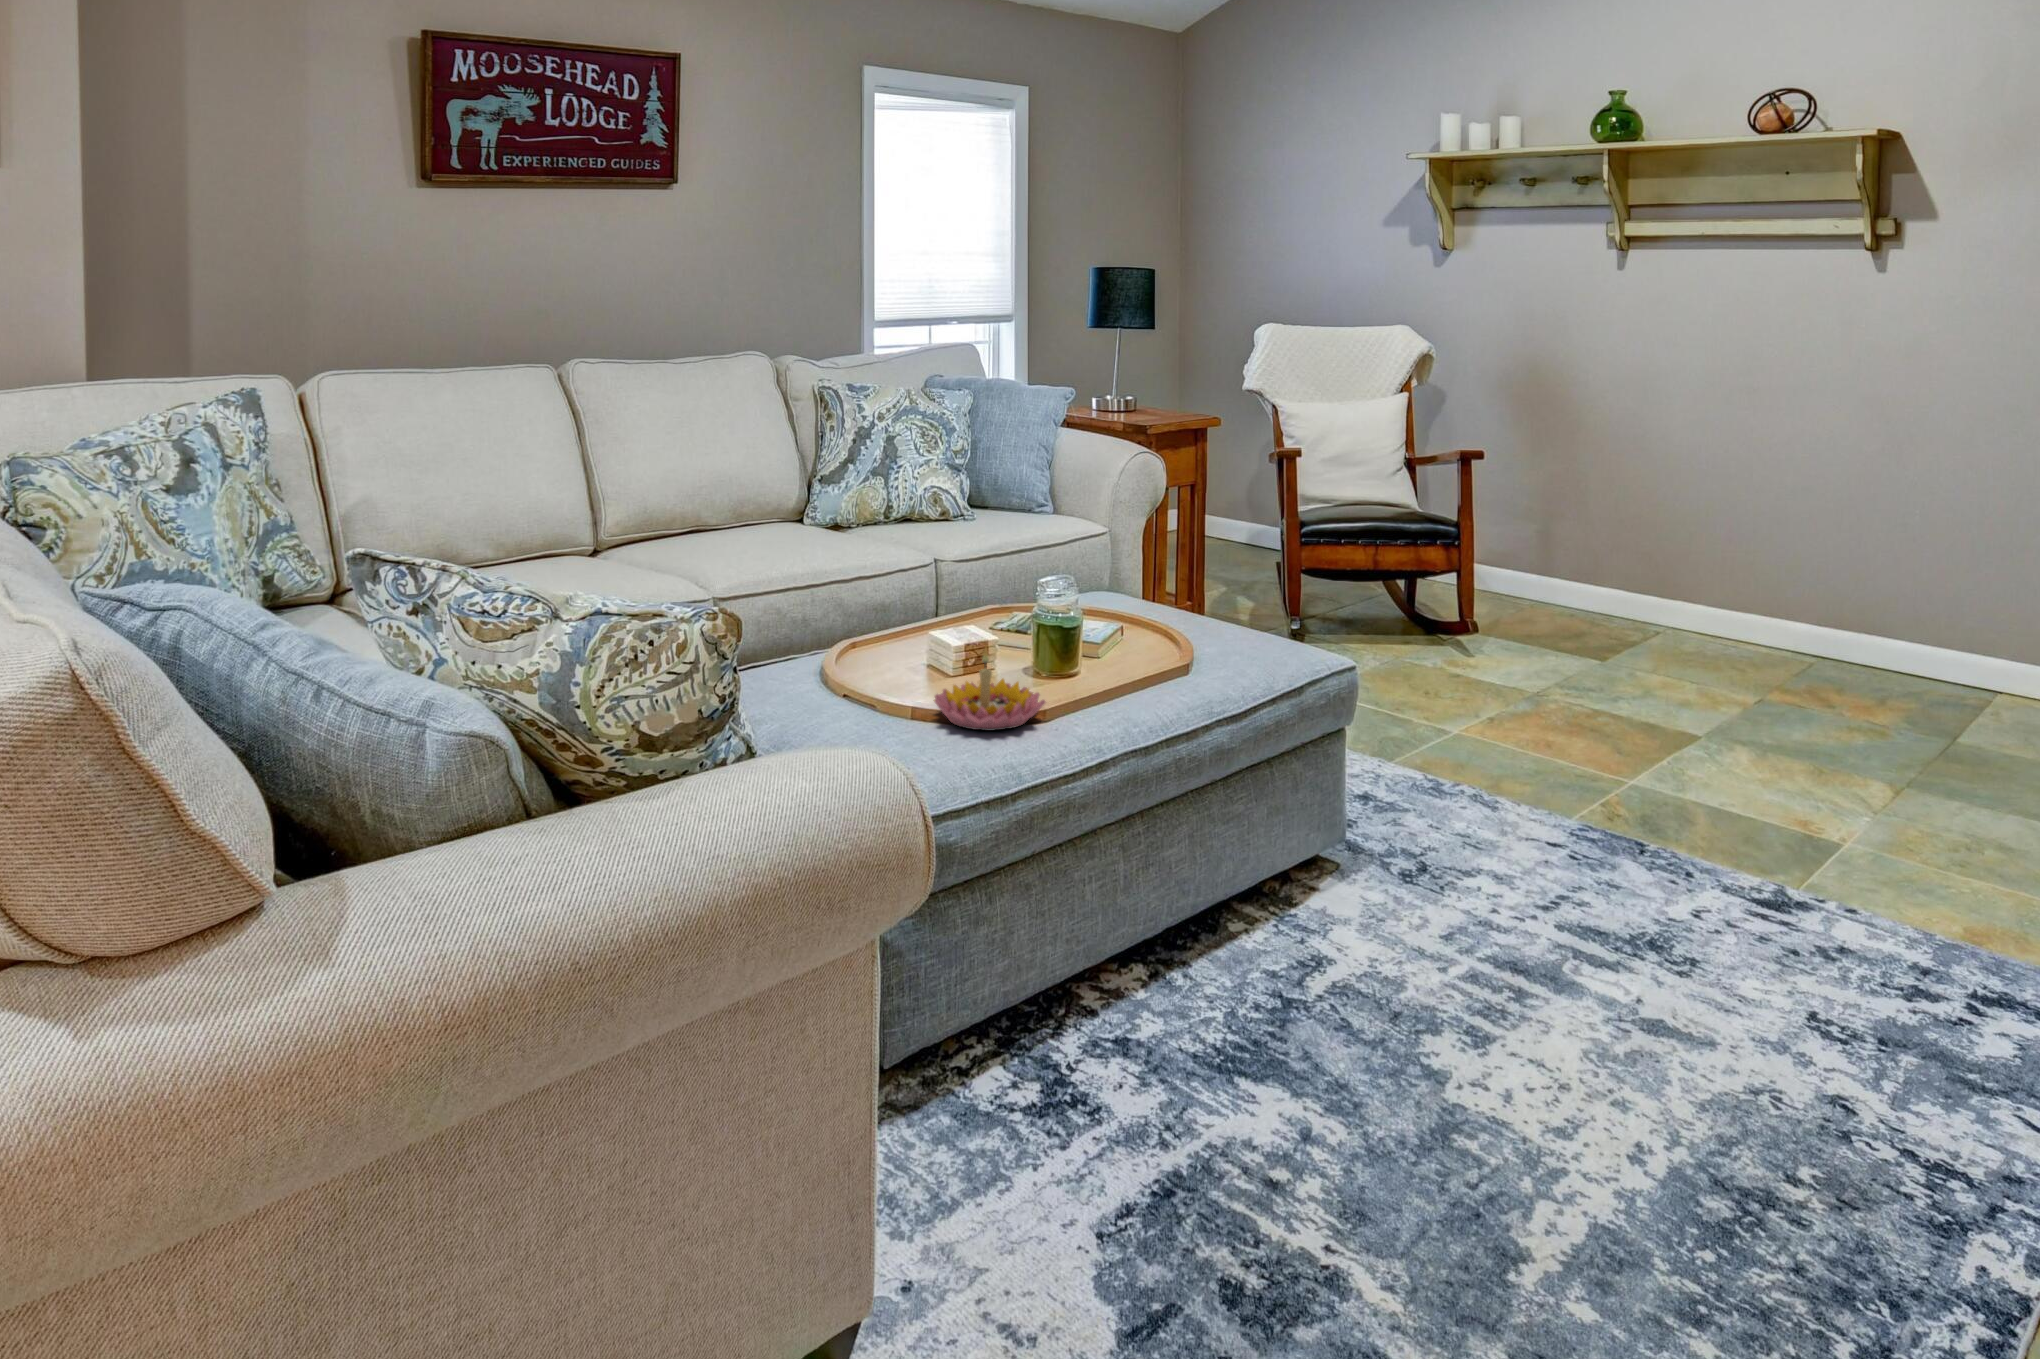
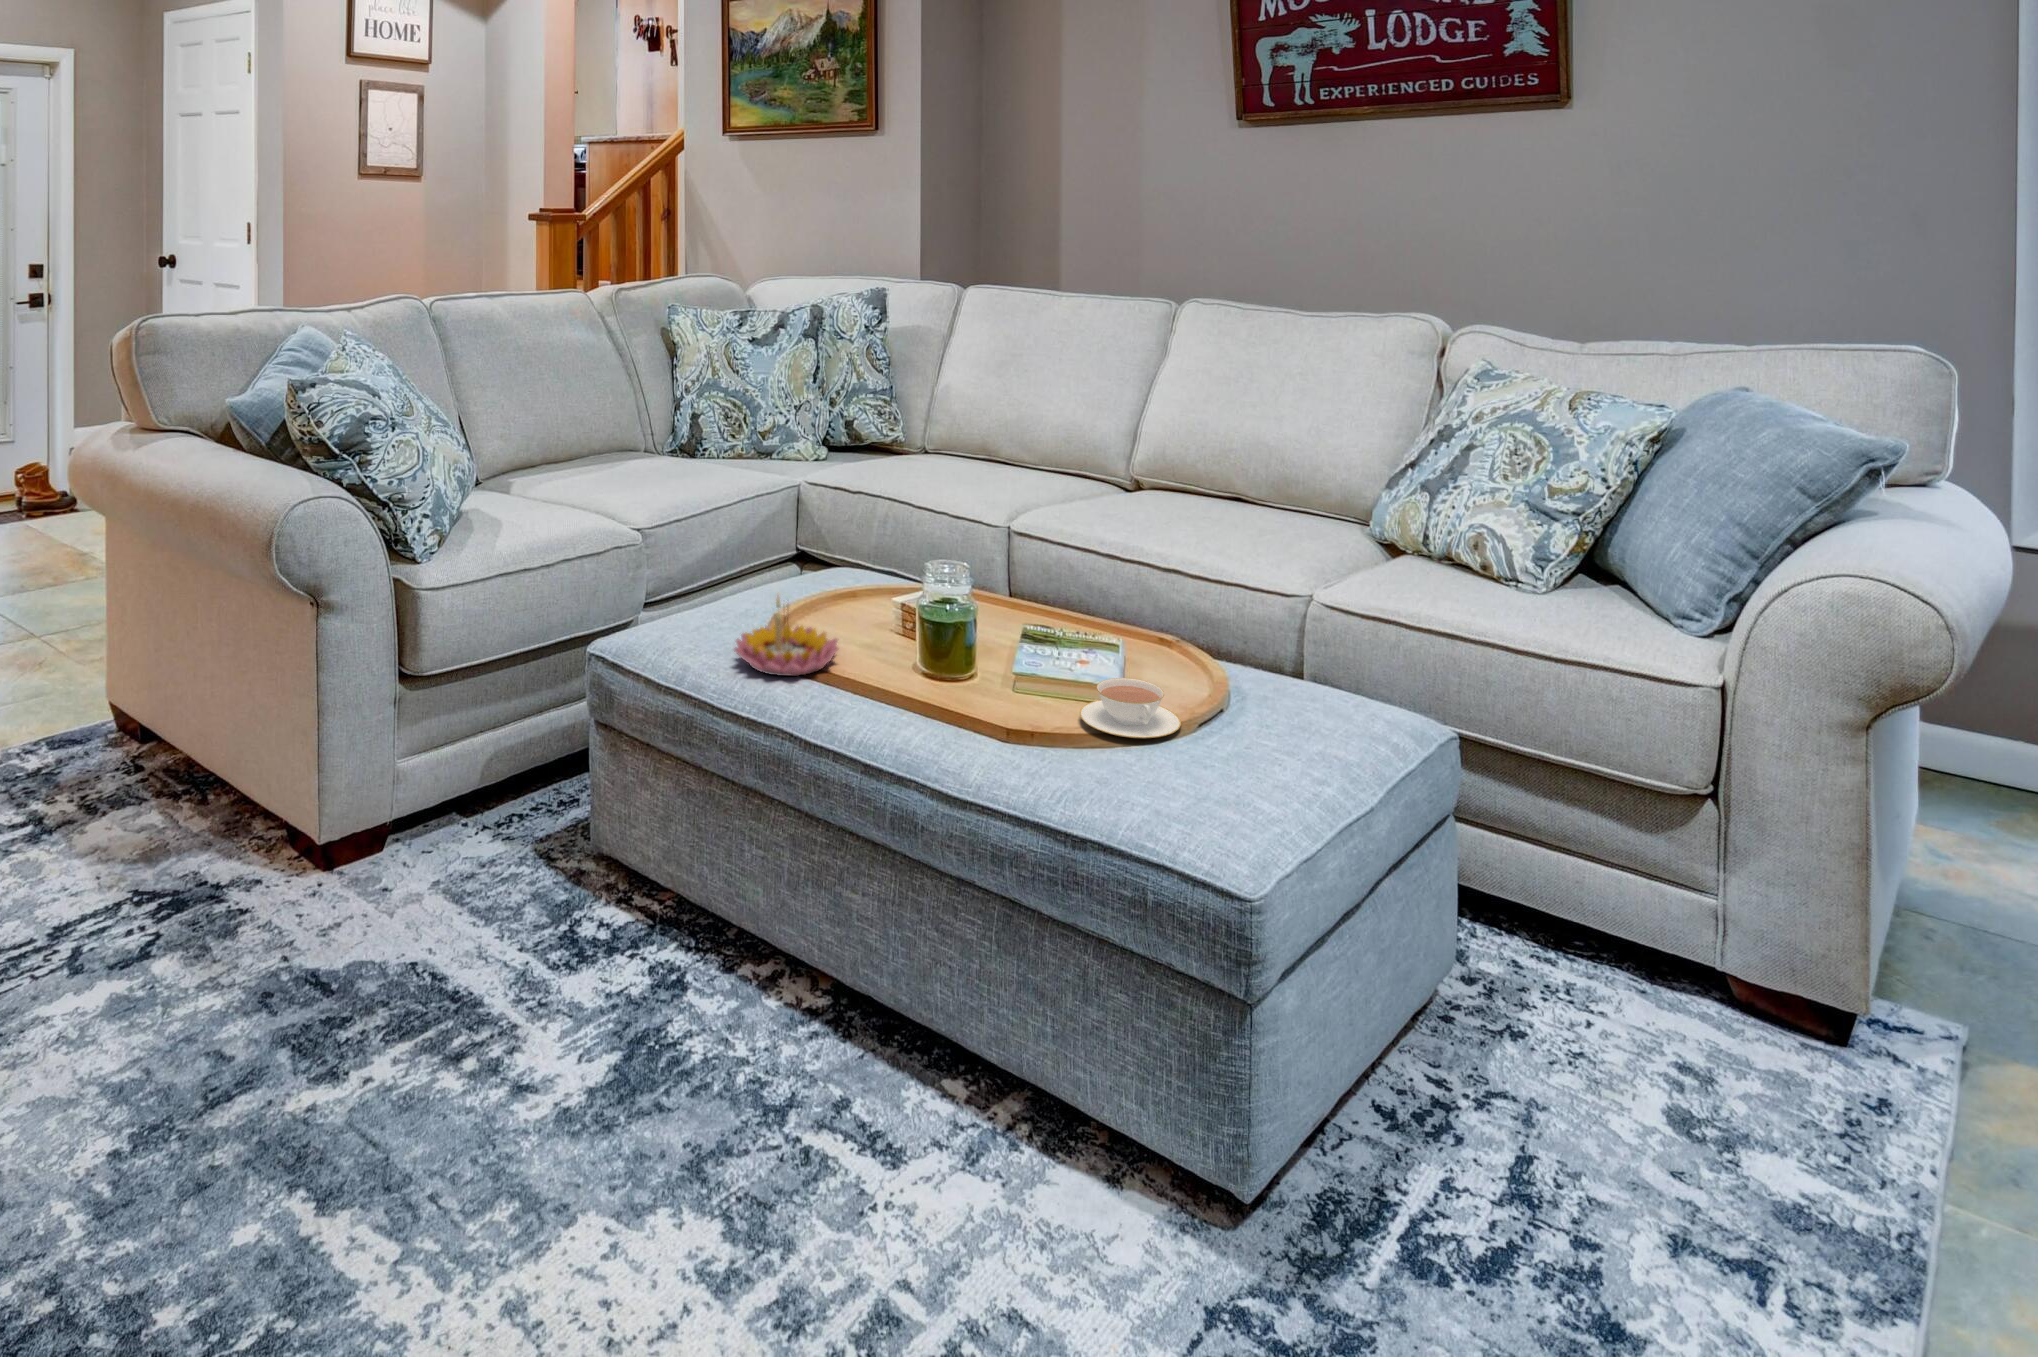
teacup: none [1135,607,1207,645] -> present [1080,678,1181,738]

